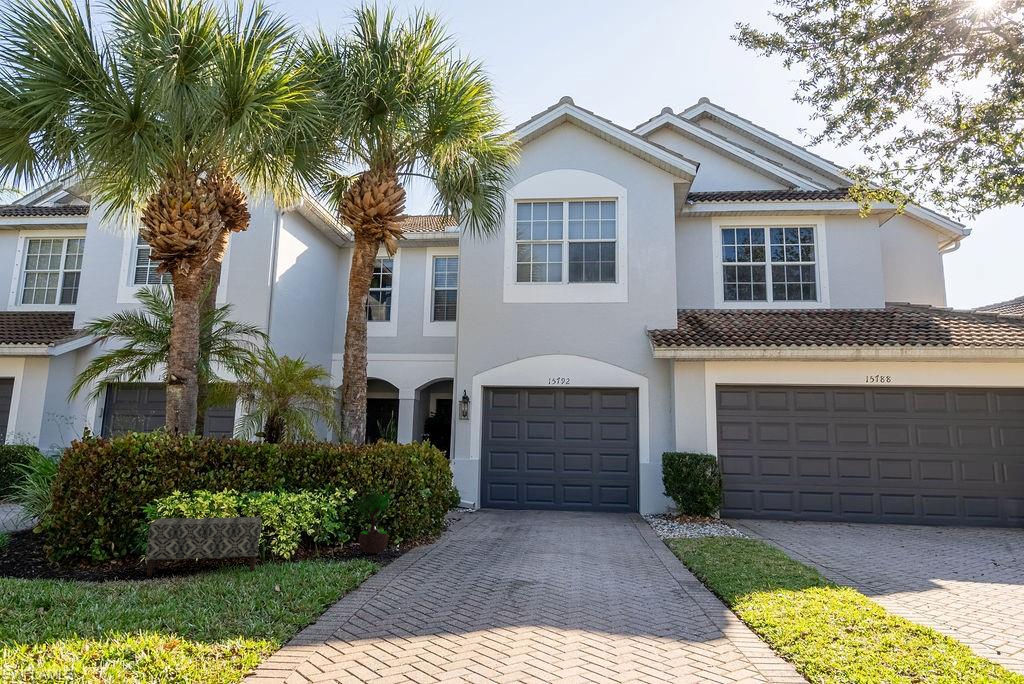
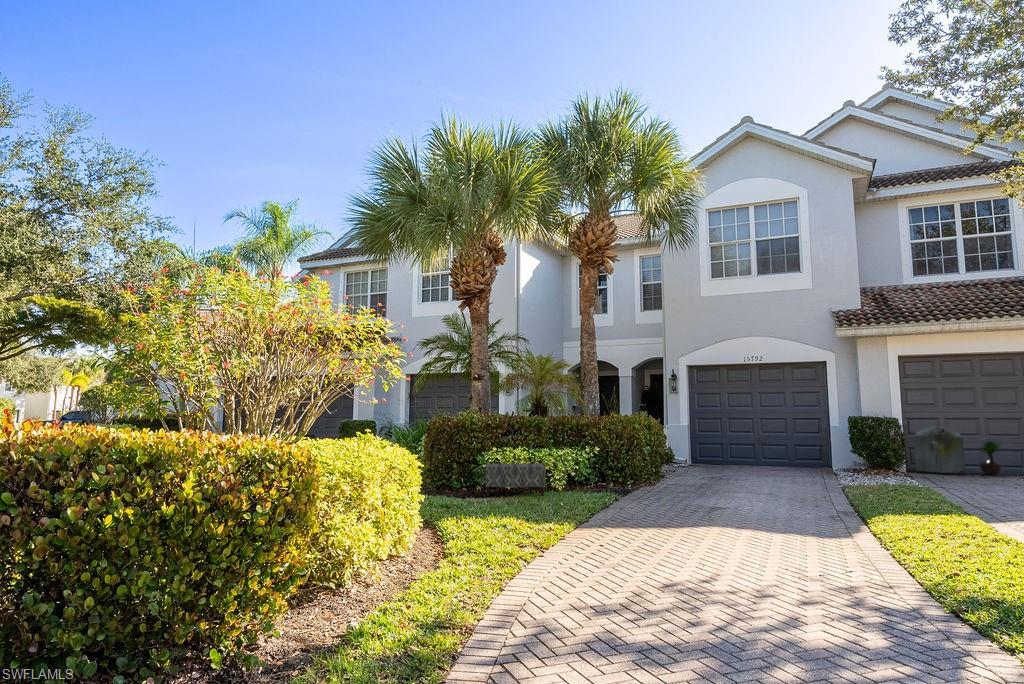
trash can: none [727,465,776,520] -> present [914,427,965,475]
potted tree: present [355,489,390,554] -> present [980,440,1001,475]

